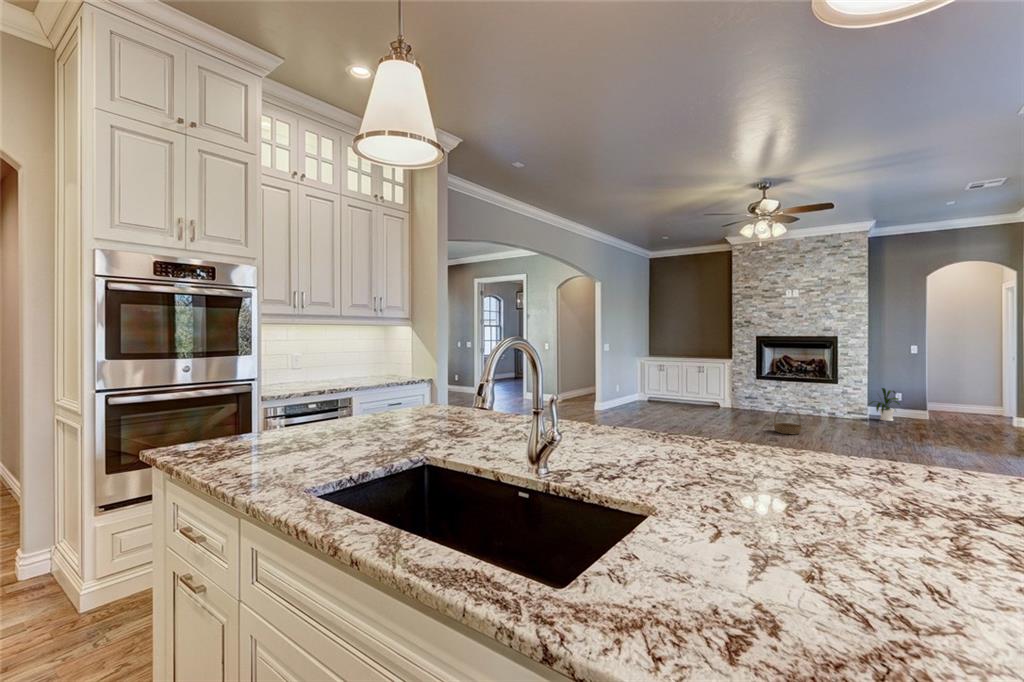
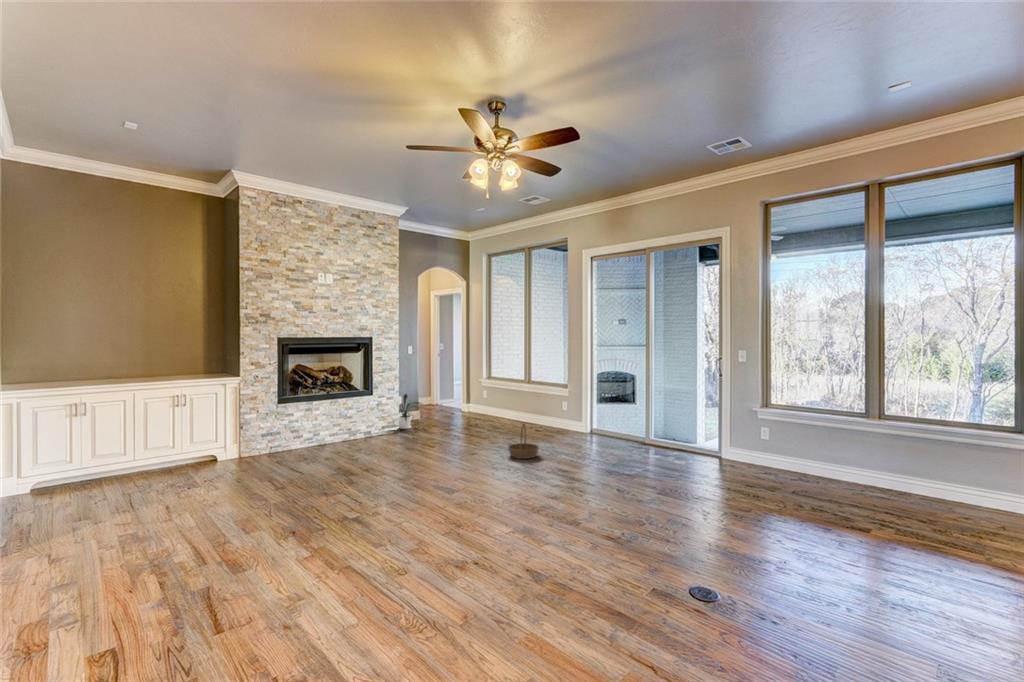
basket: present [773,407,802,434] -> present [508,423,539,459]

